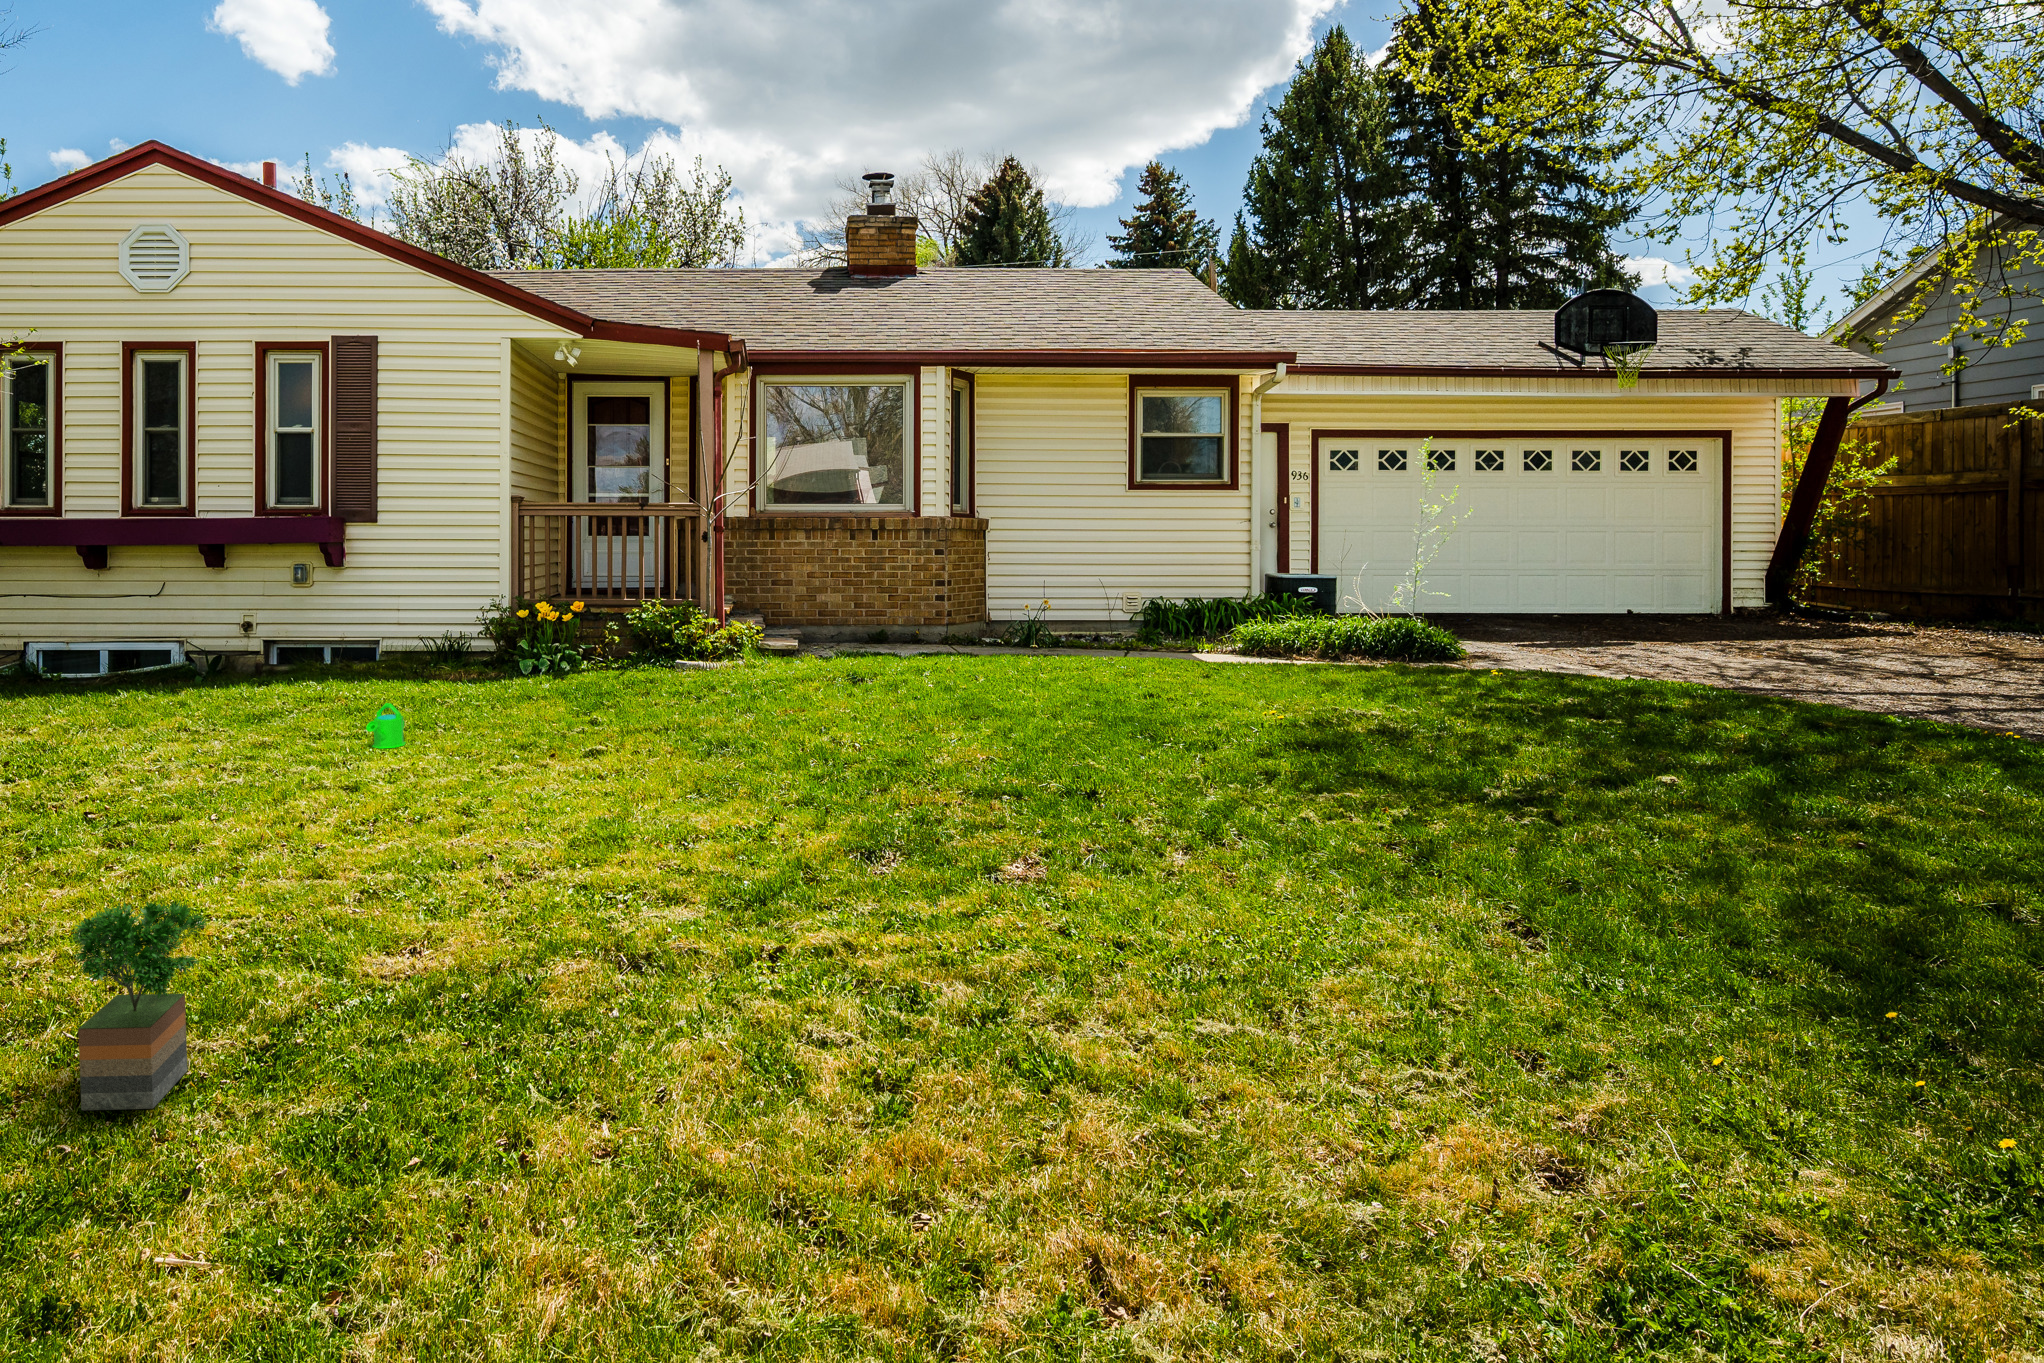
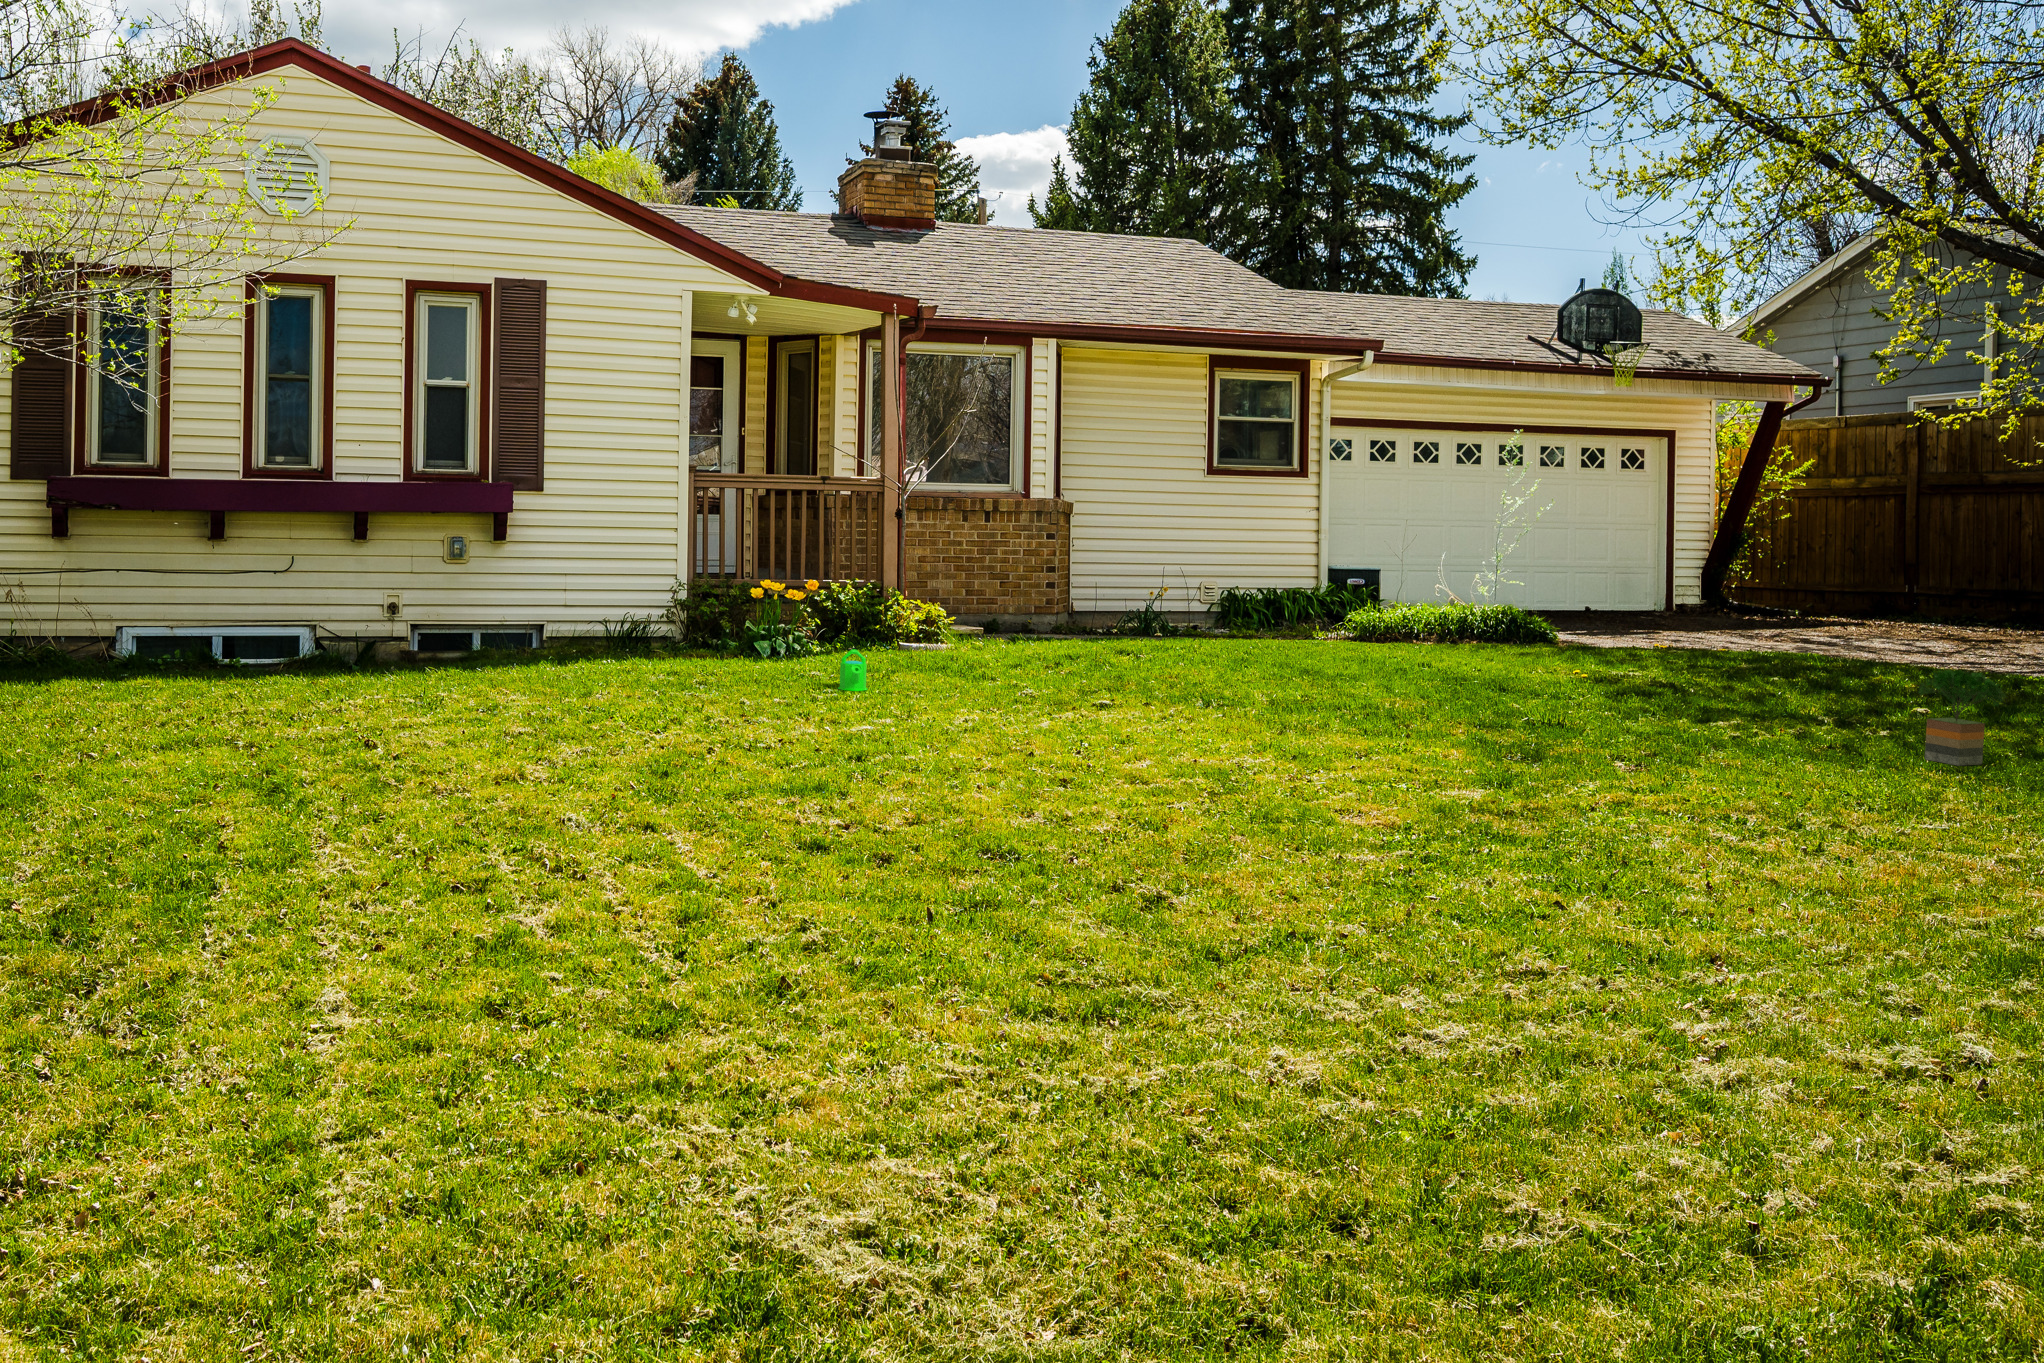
potted tree: present [71,901,207,1110] -> present [1919,670,2005,766]

